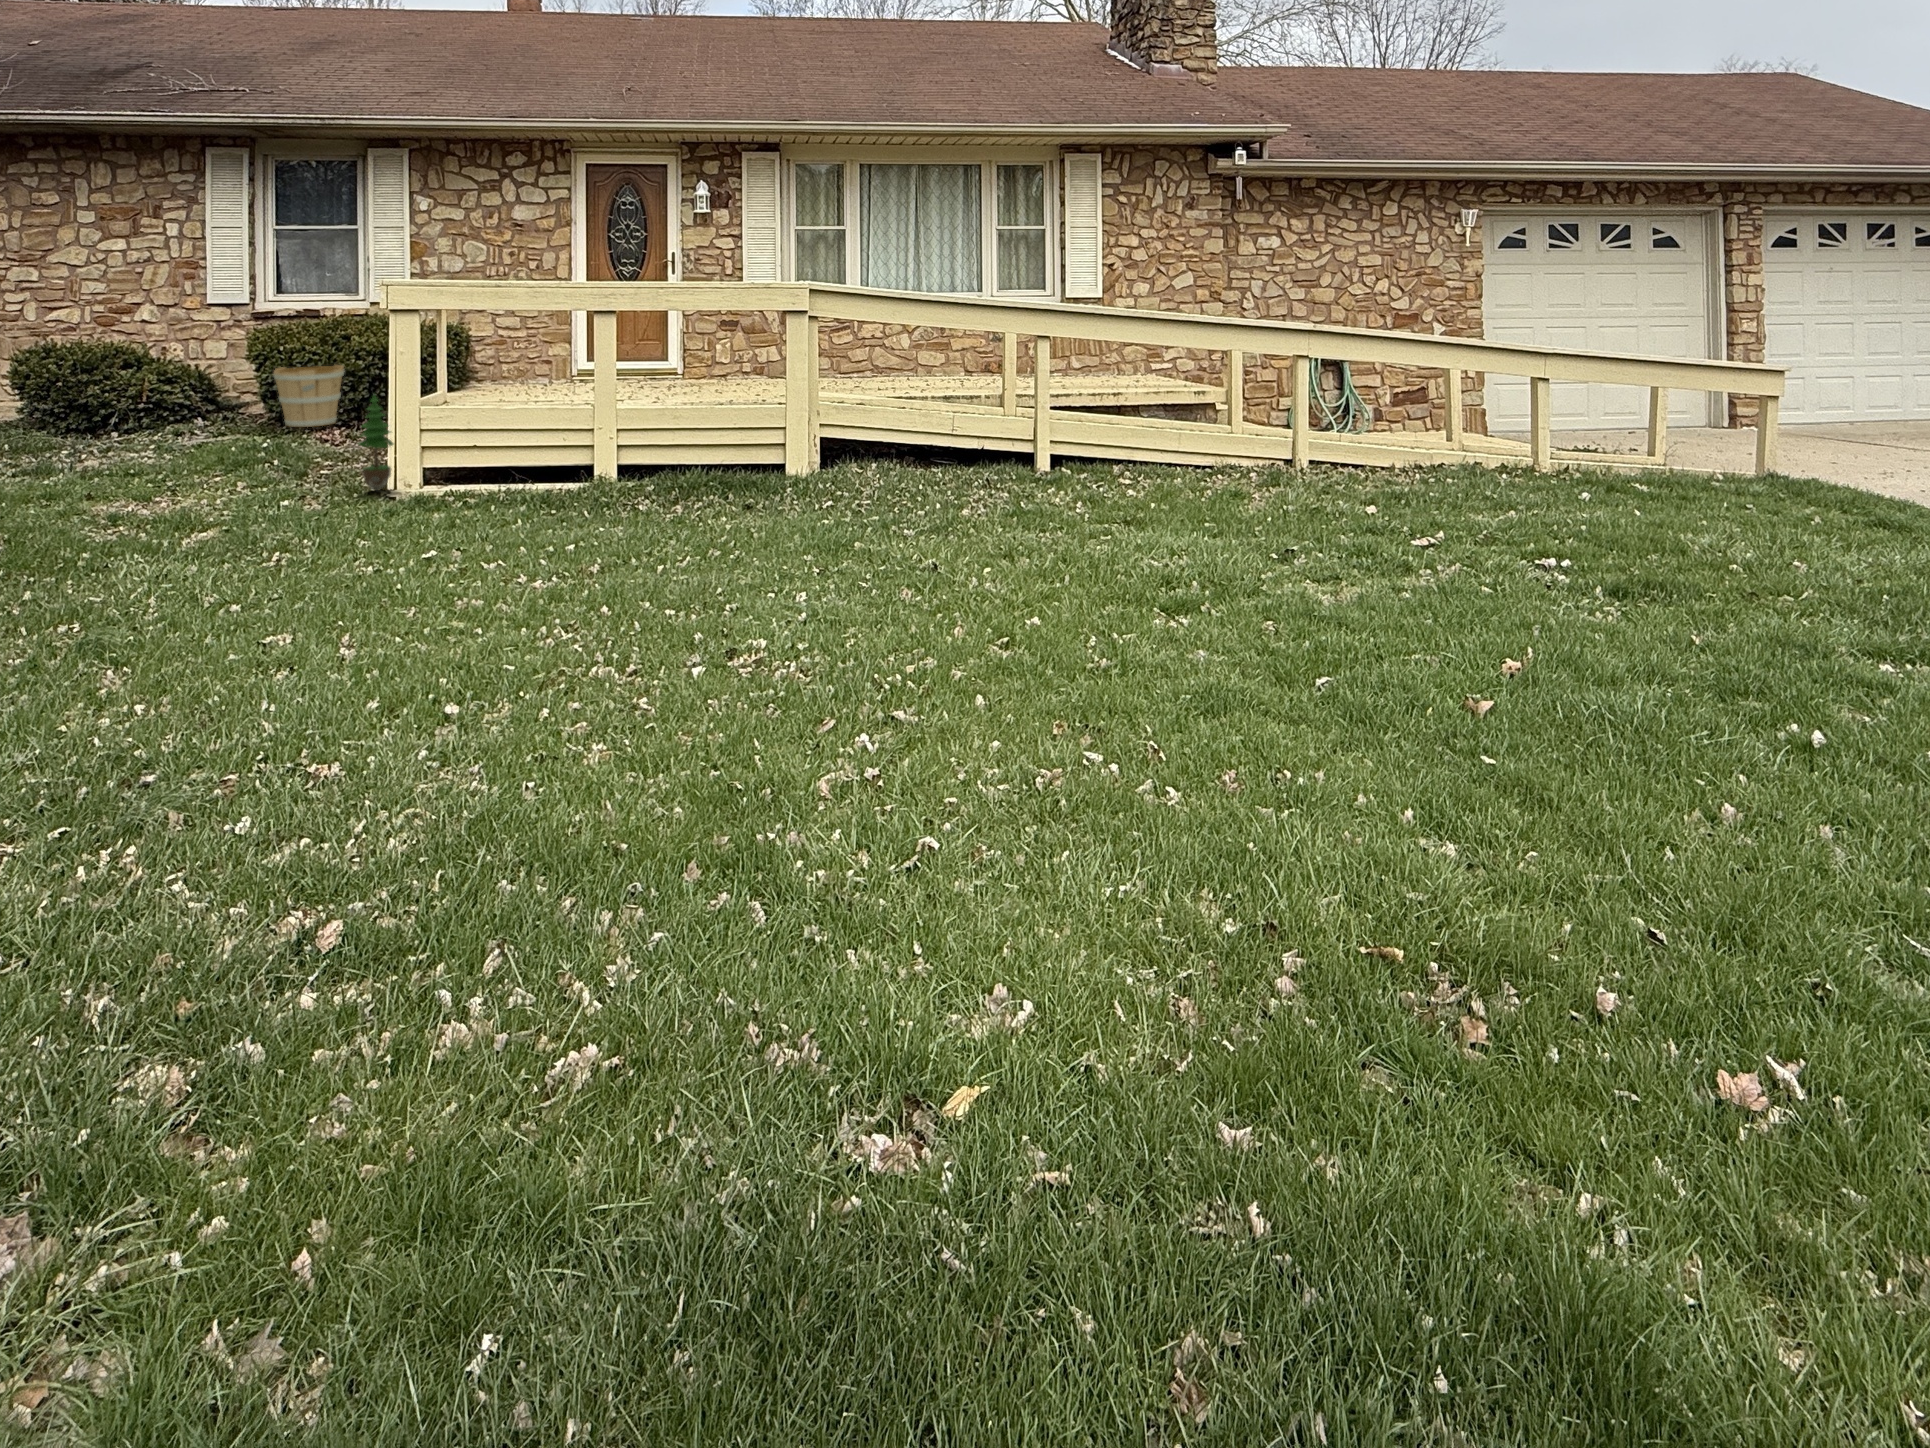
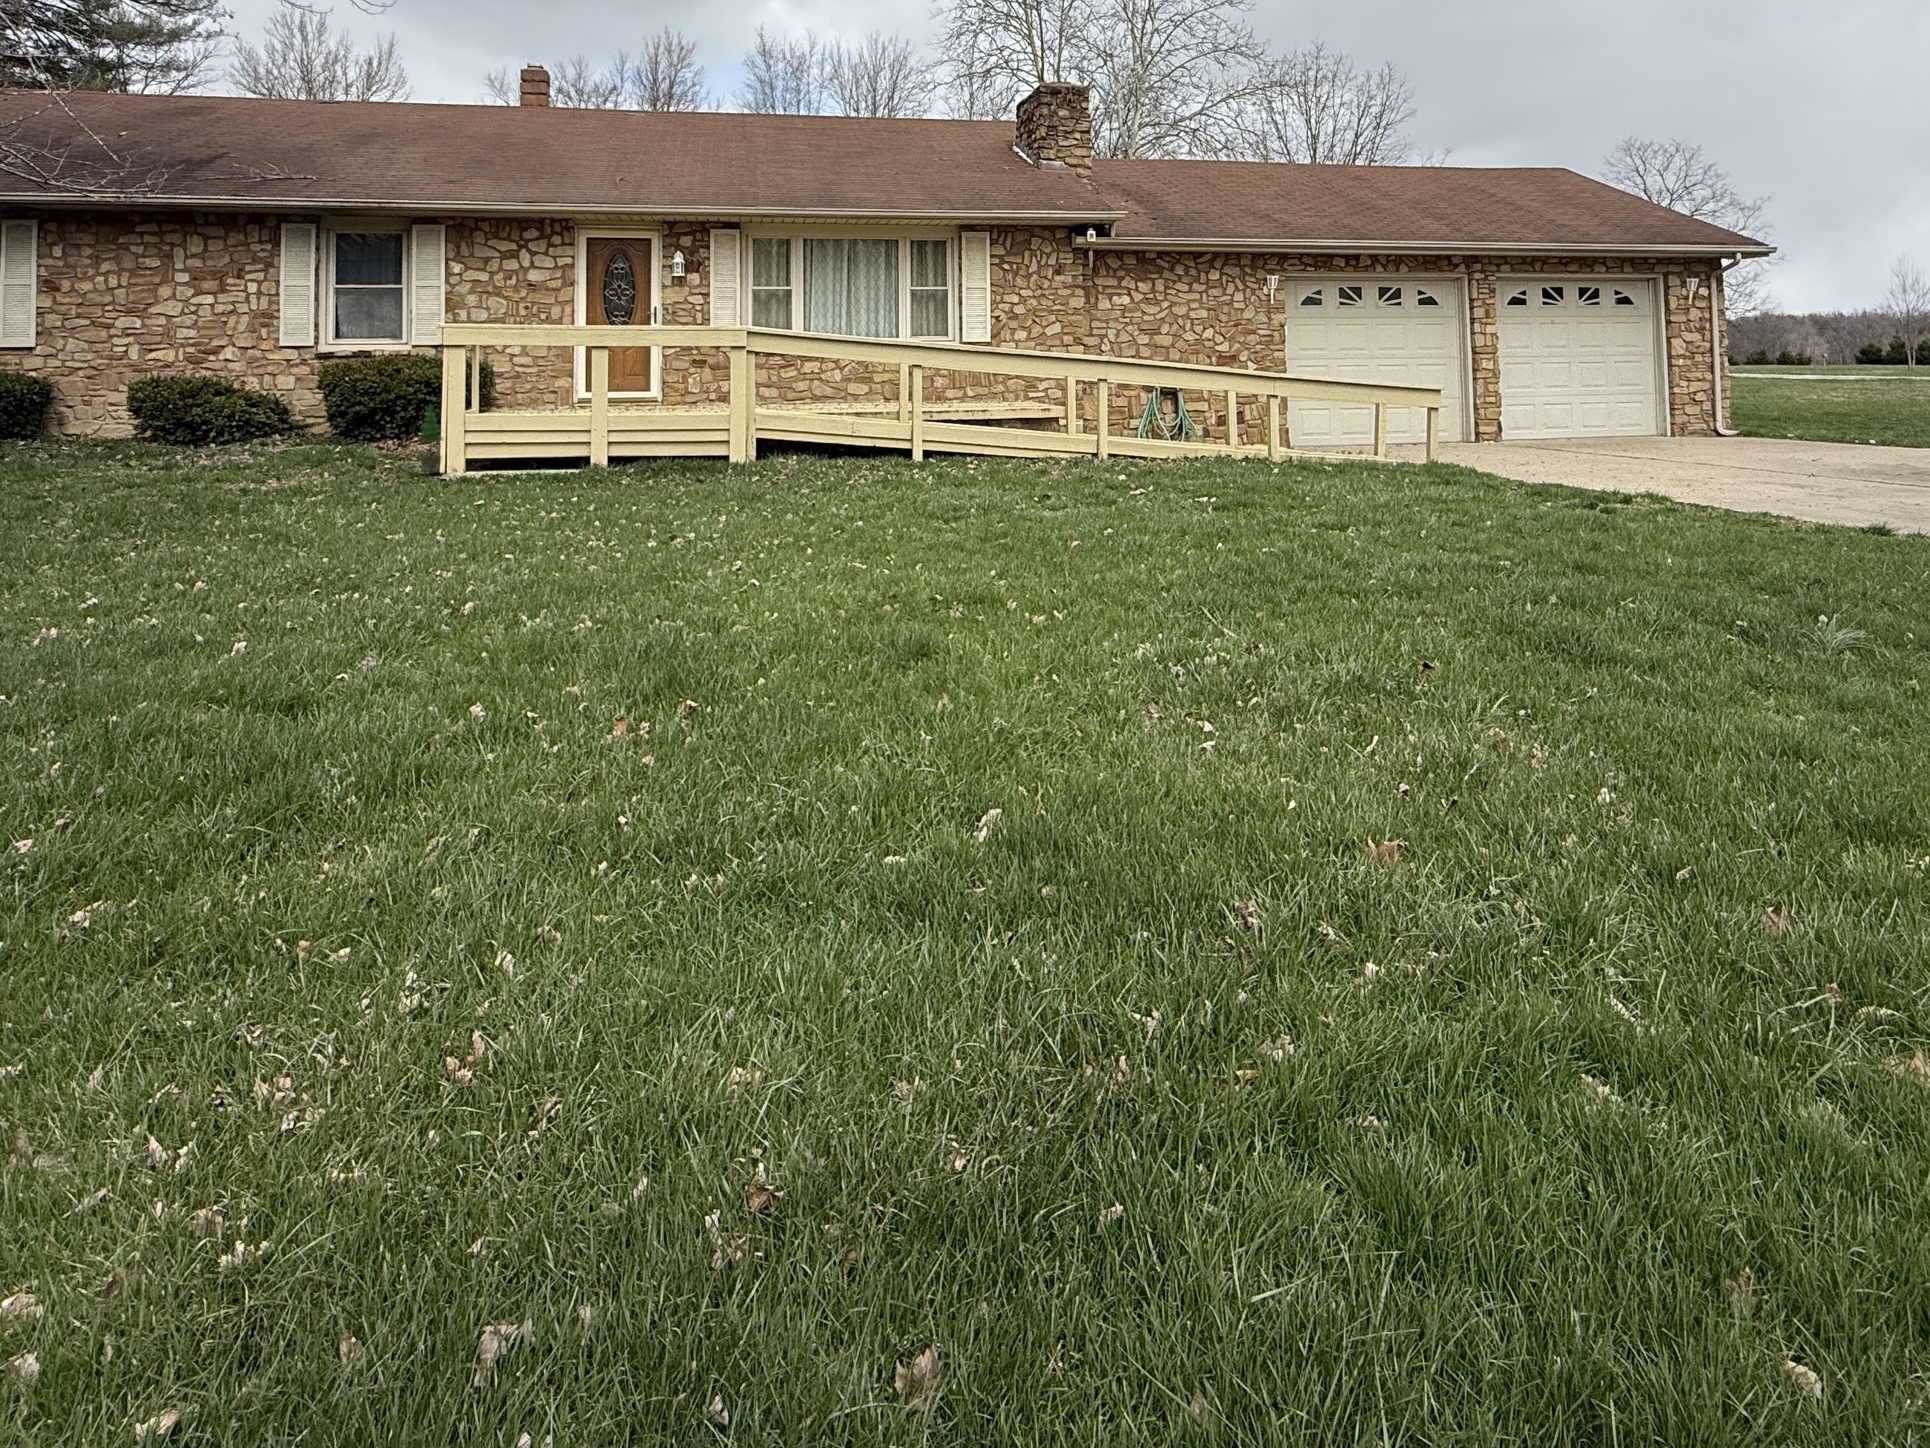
wooden bucket: present [274,365,345,427] -> none [339,392,395,439]

